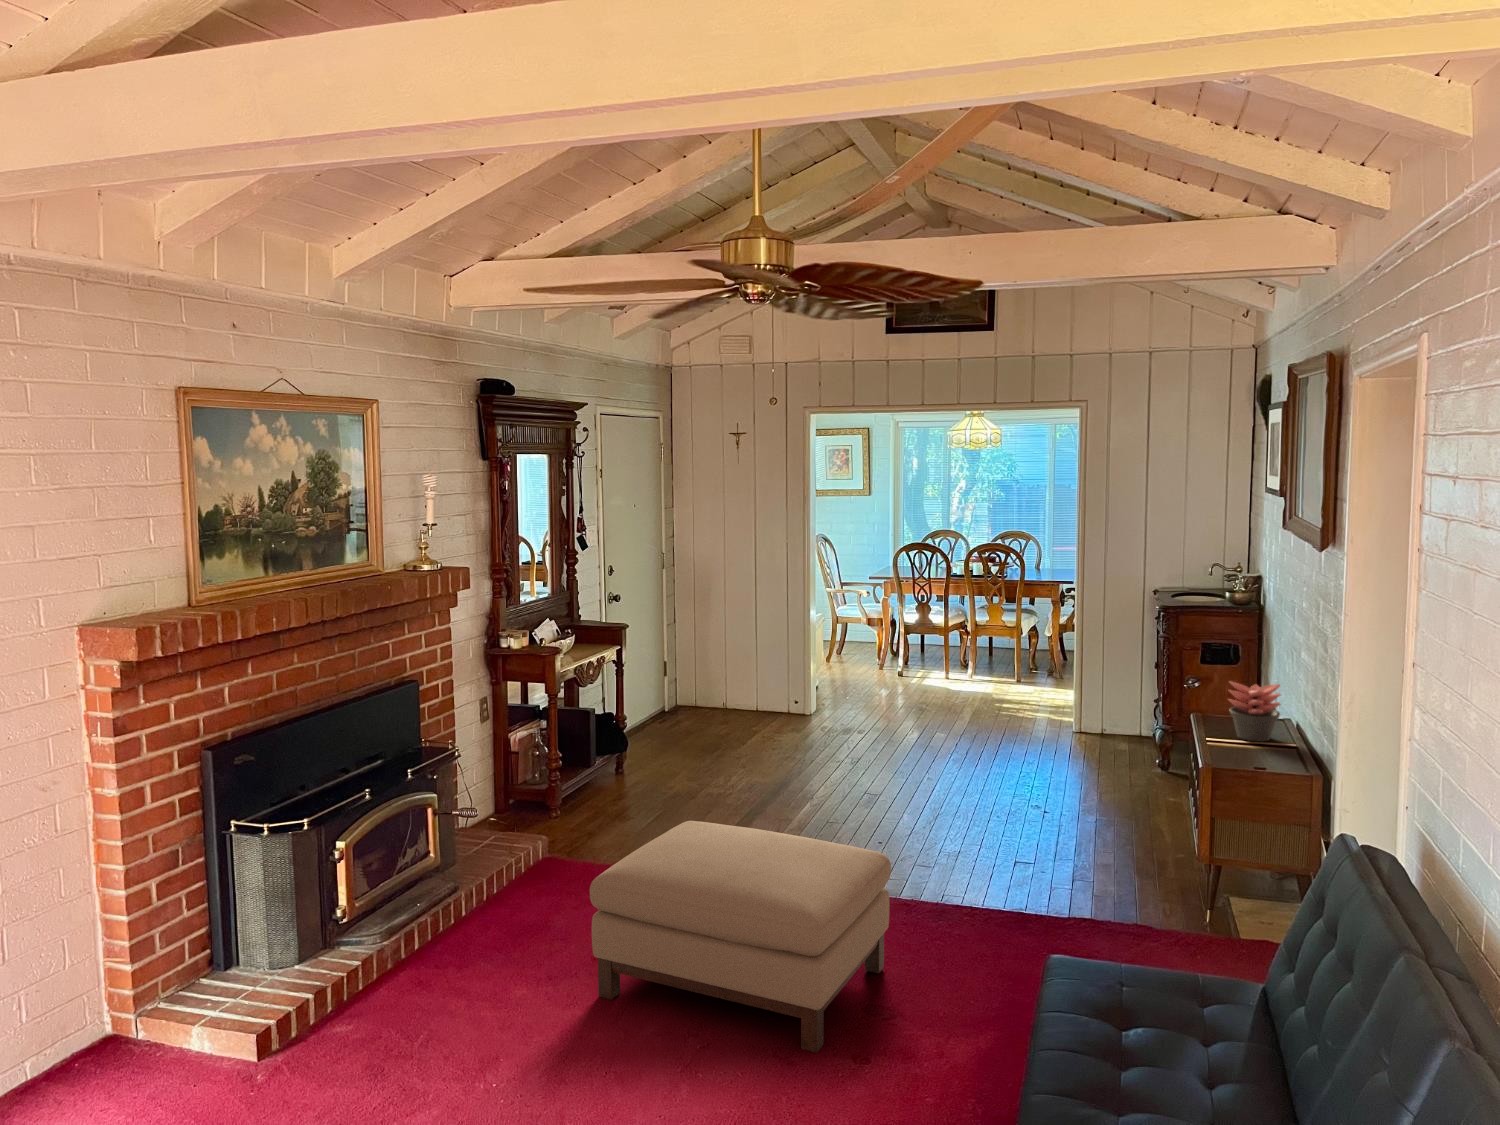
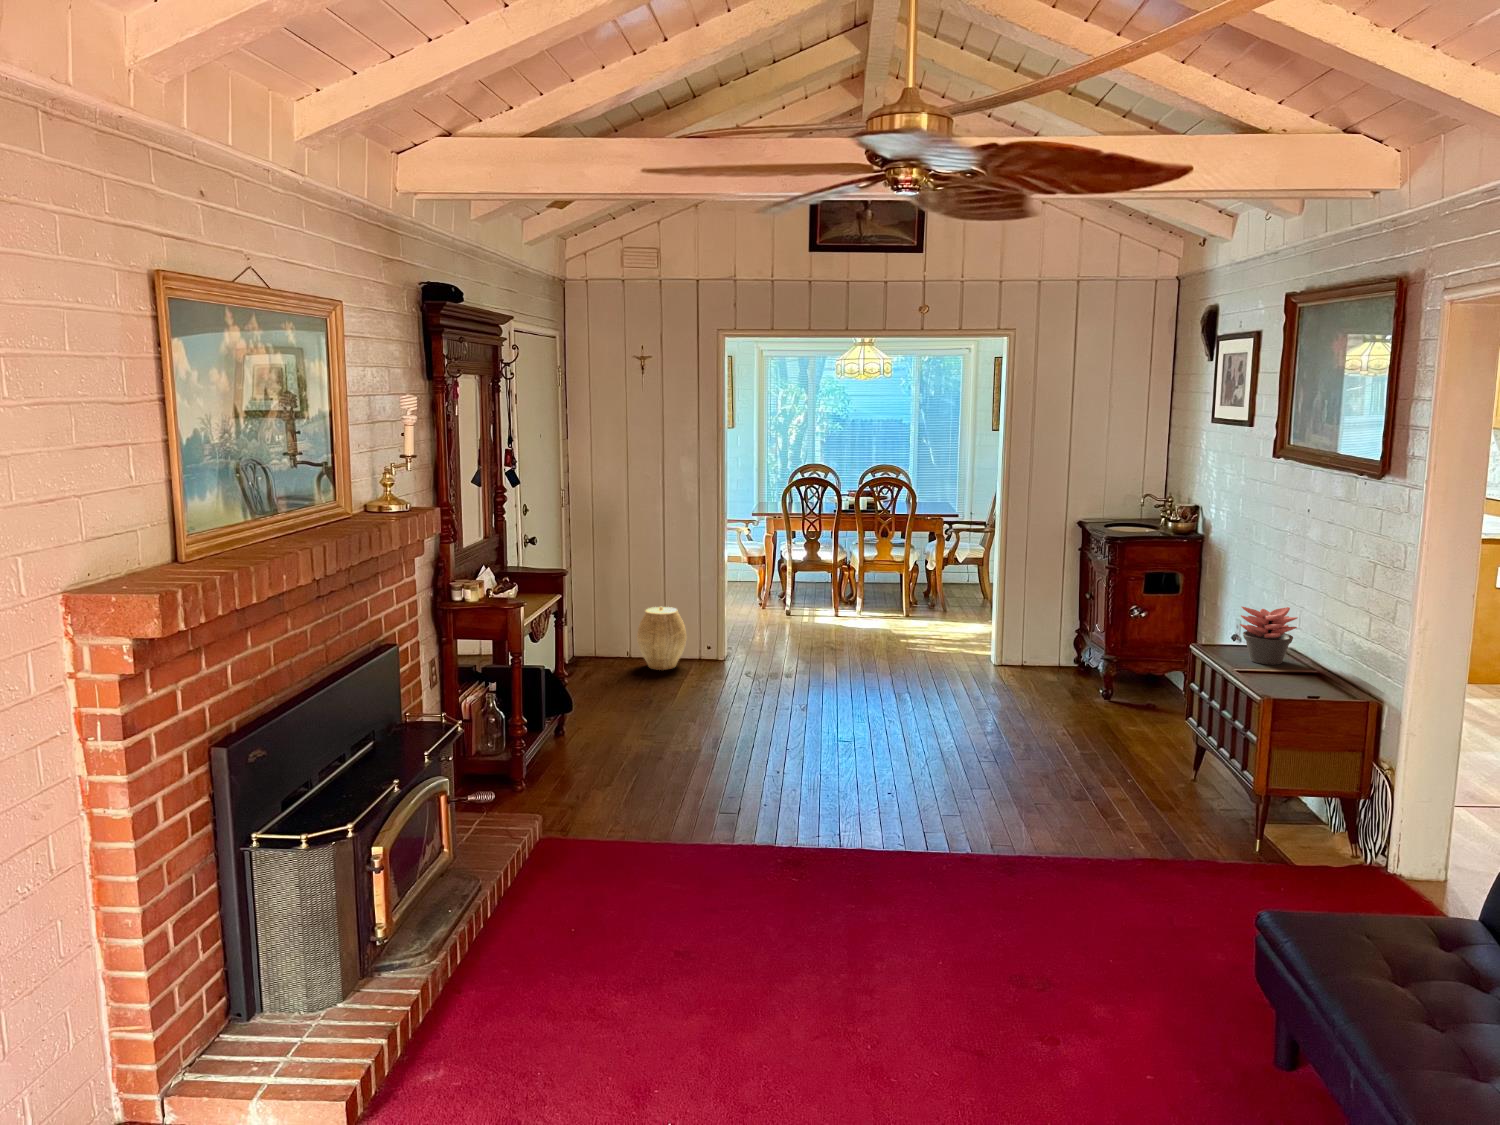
woven basket: none [726,662,772,721] -> present [637,607,687,670]
ottoman: present [590,821,891,1053] -> none [695,786,996,1029]

